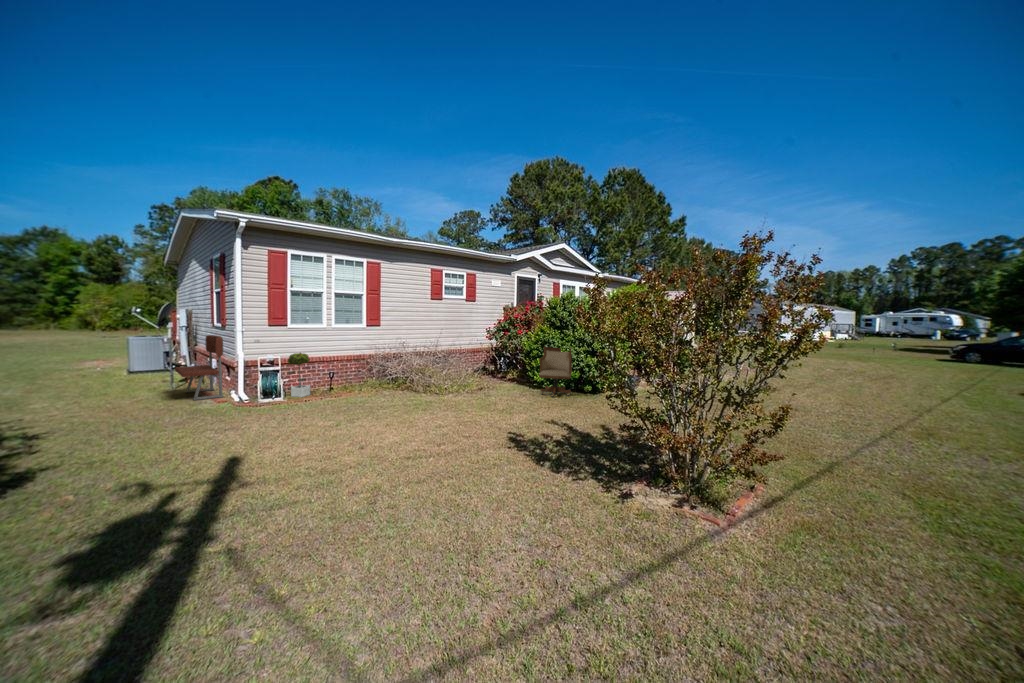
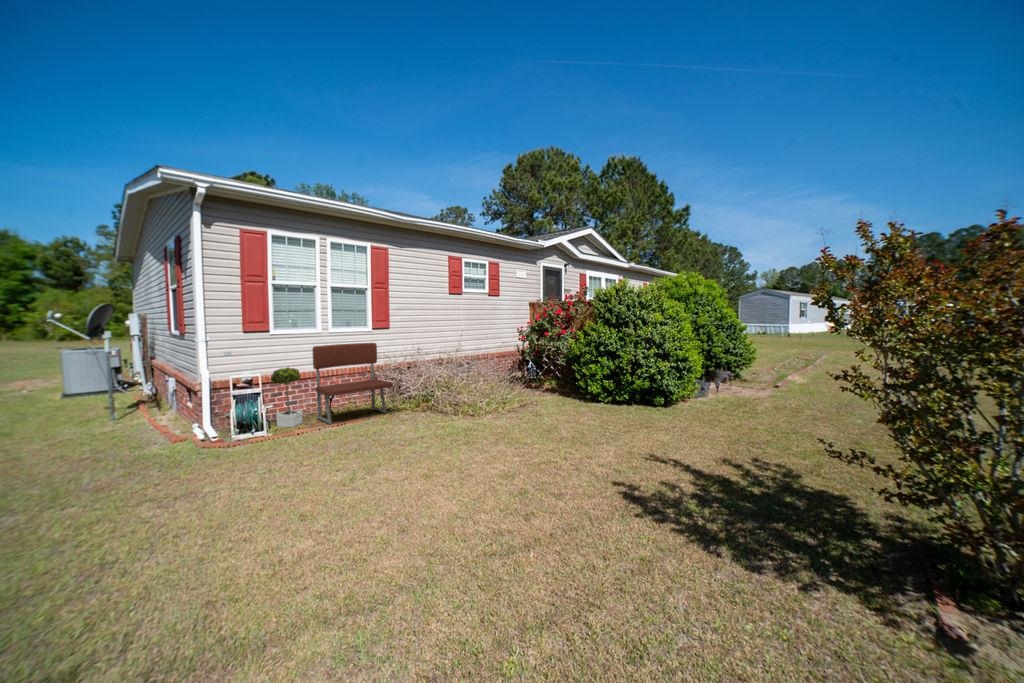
bench: present [175,335,223,400] -> present [313,343,393,424]
chair: present [539,346,572,397] -> none [600,349,643,414]

